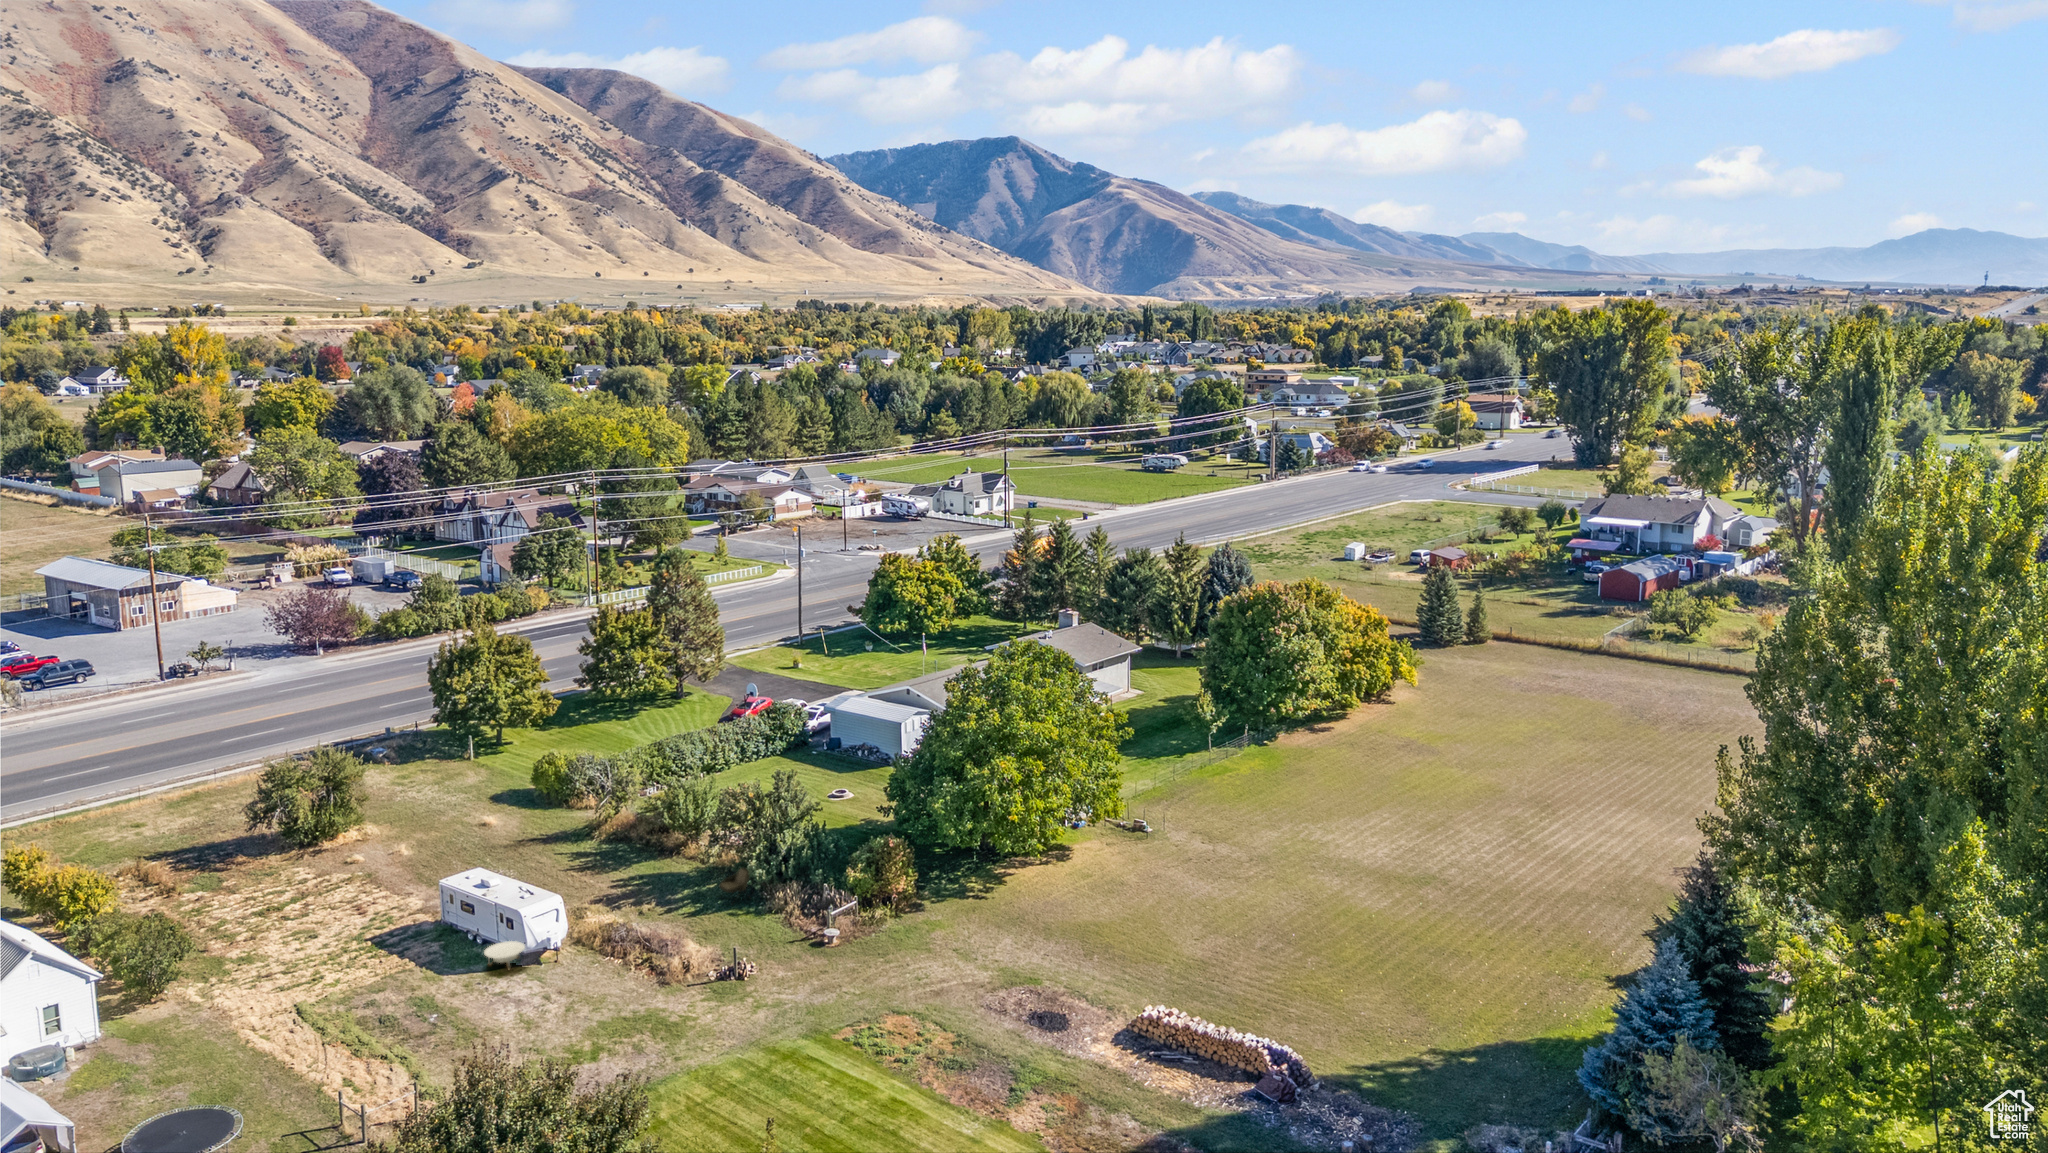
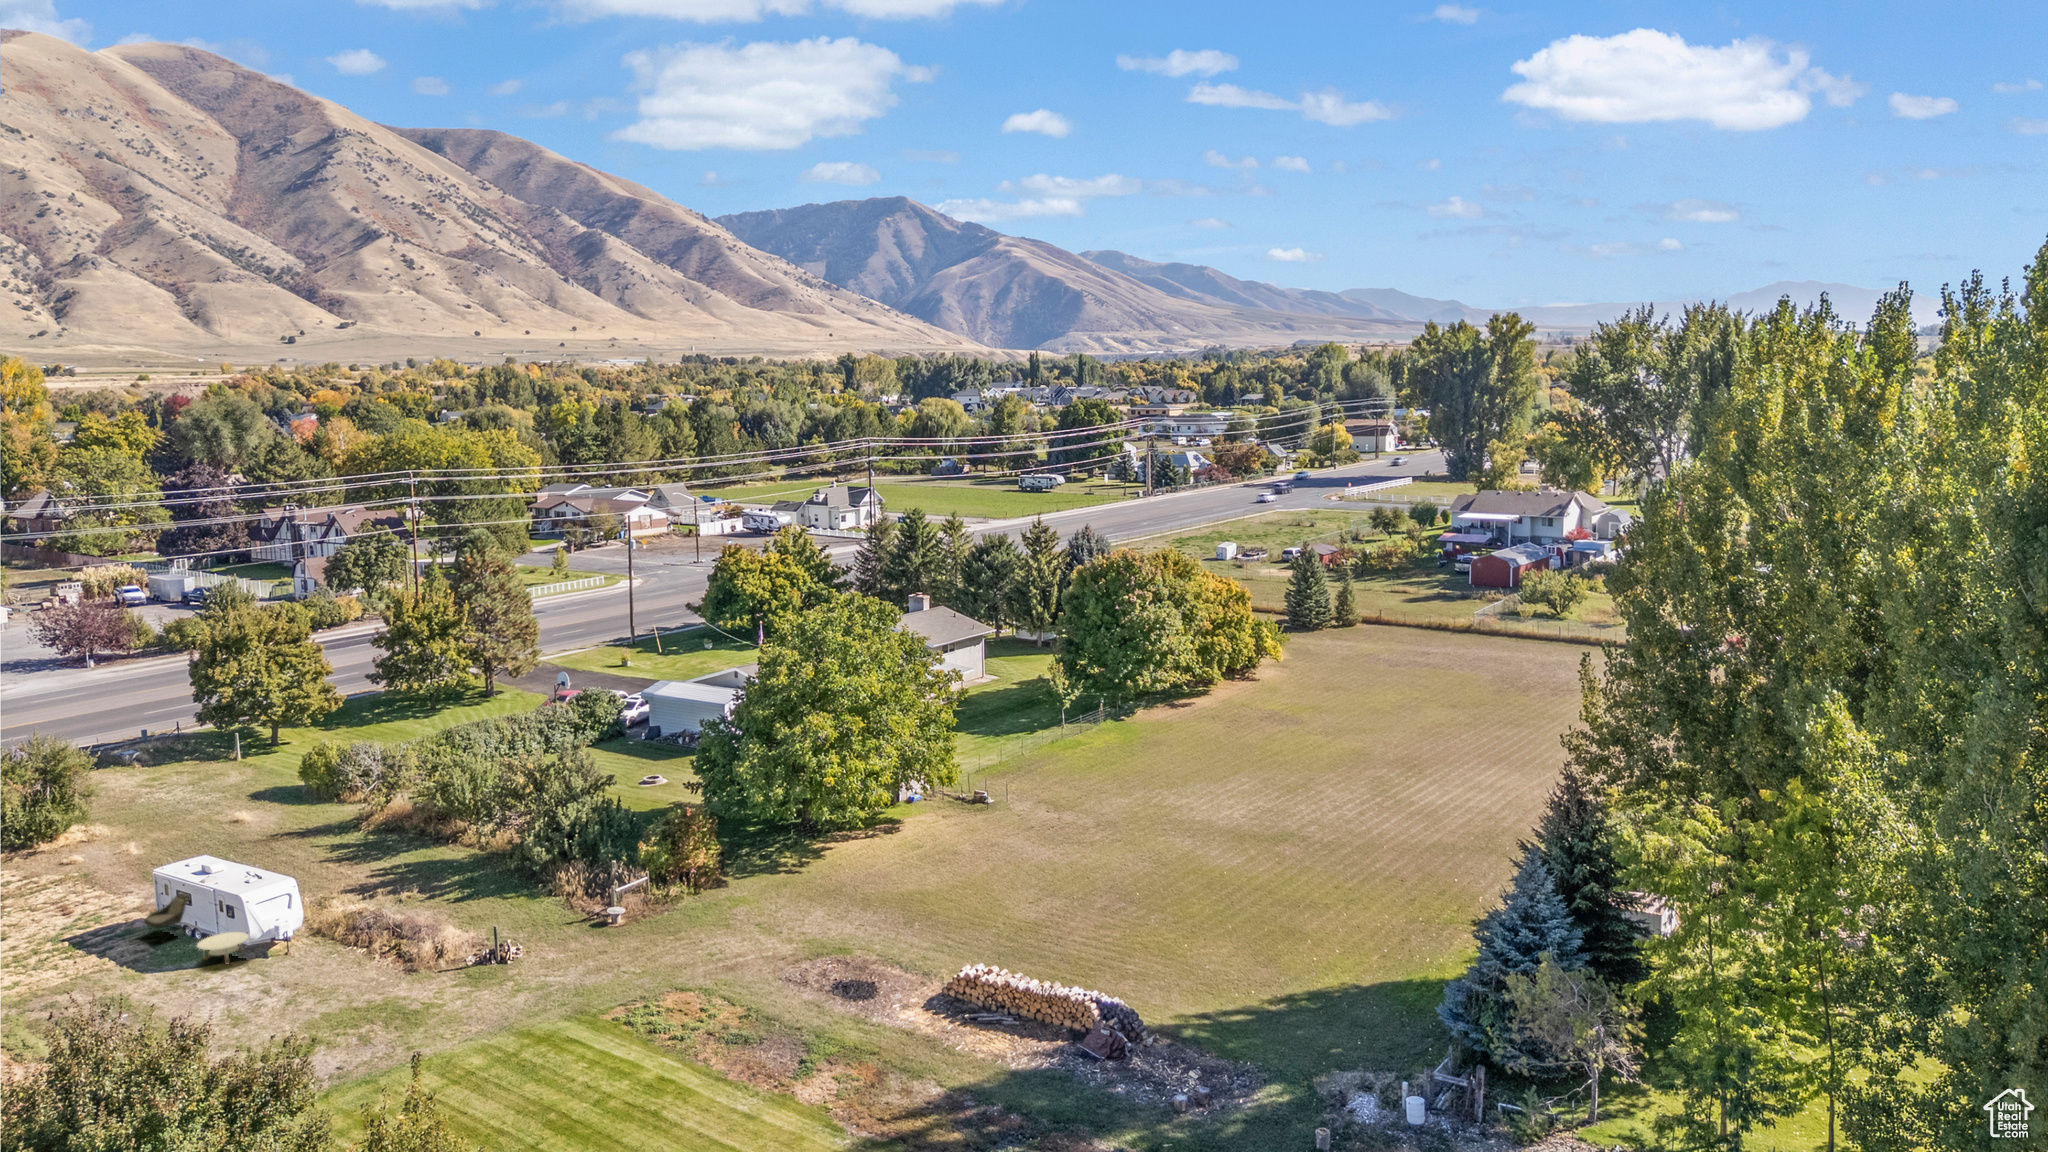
lounge chair: present [719,868,749,895] -> present [144,896,186,940]

